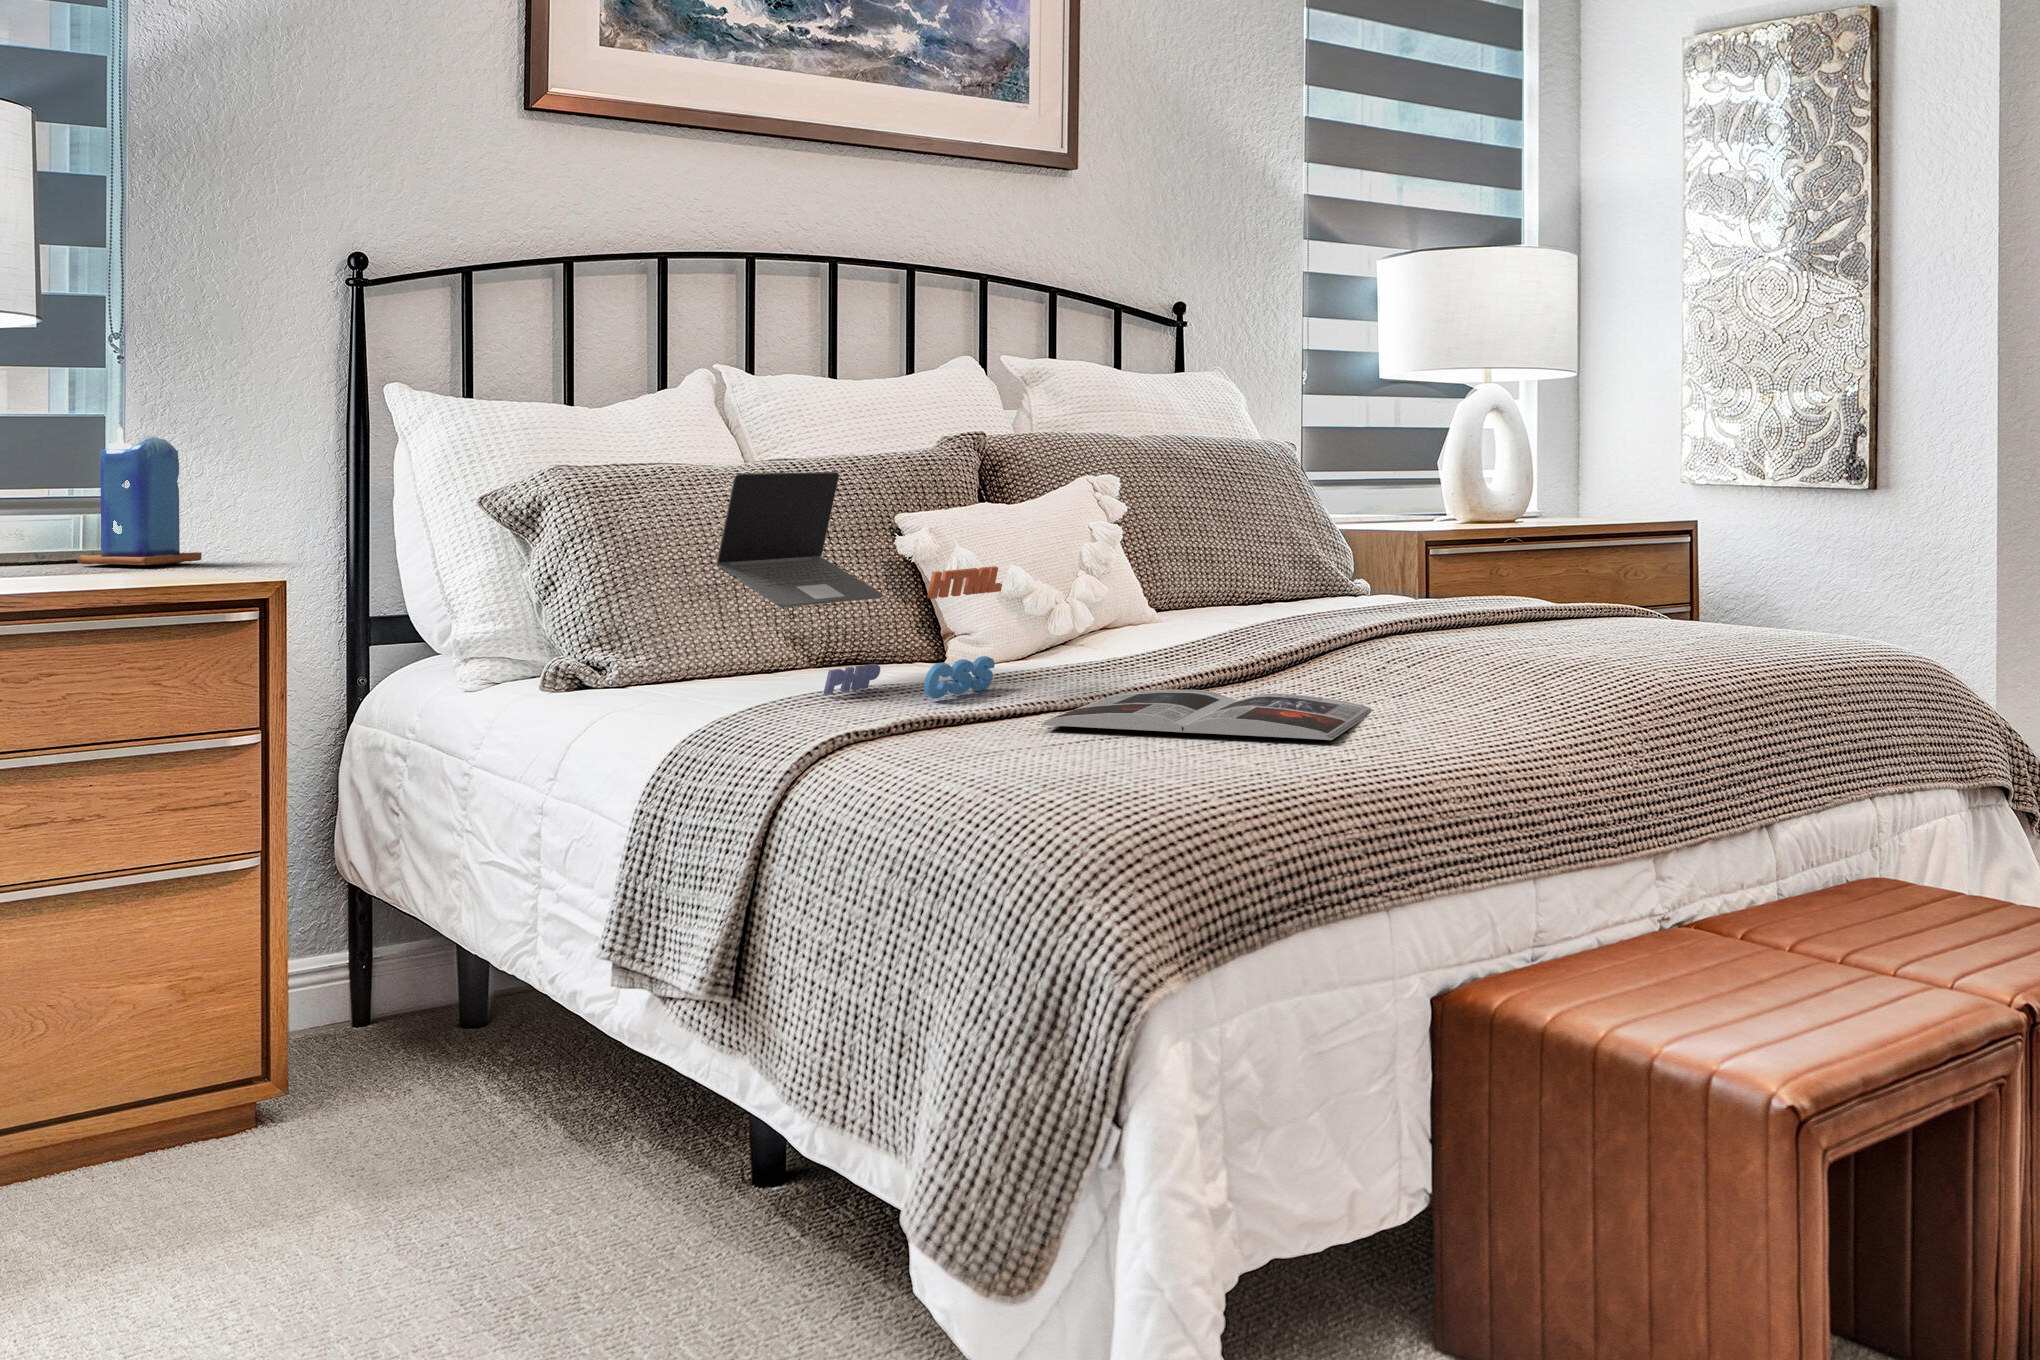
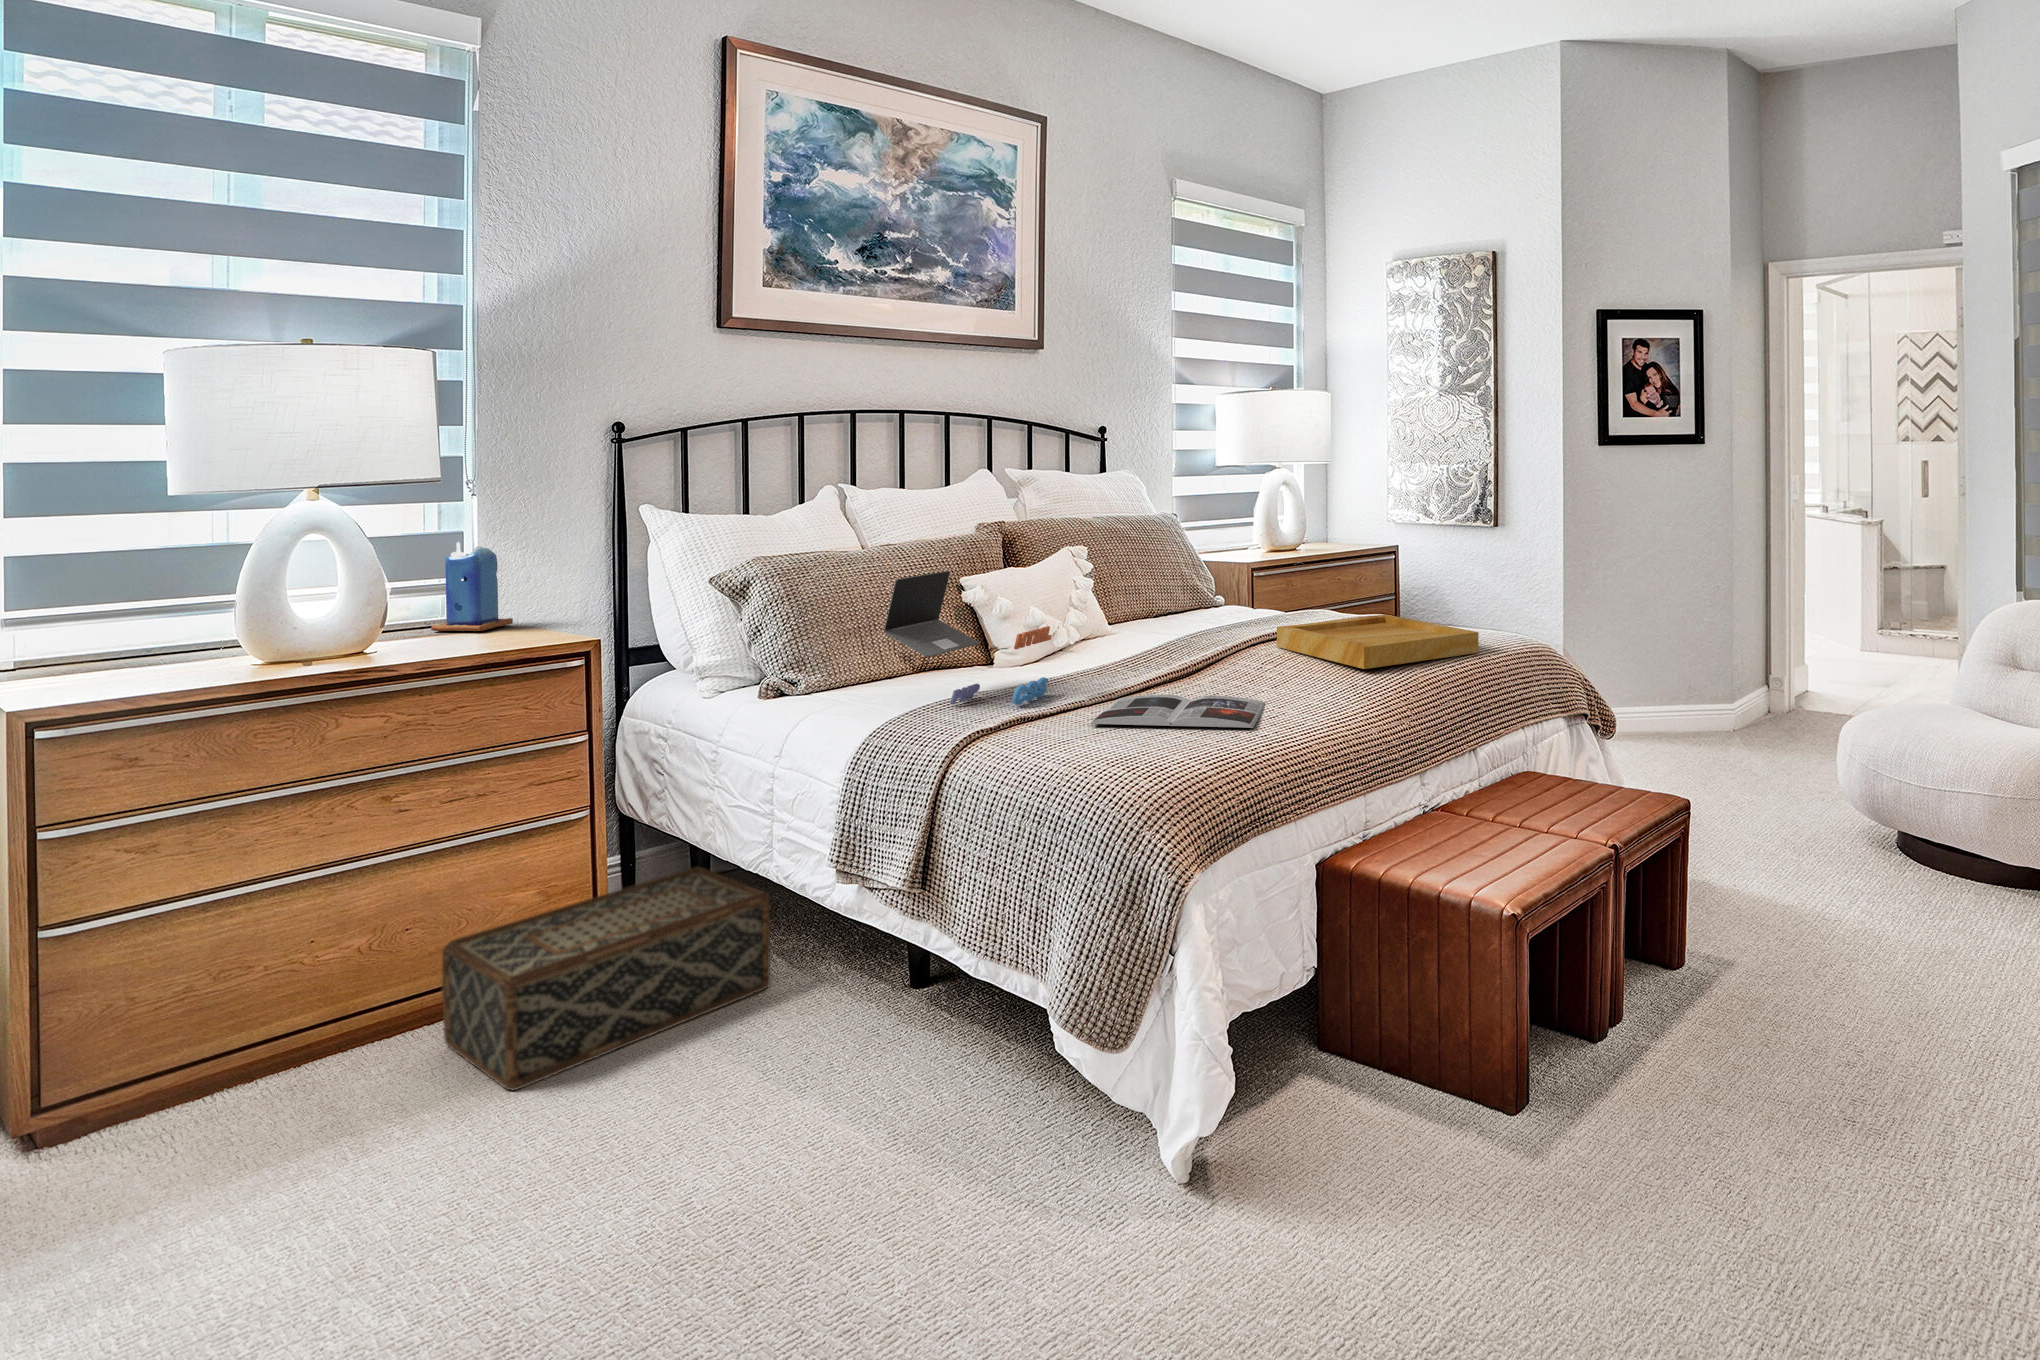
tray: none [1425,594,1803,667] -> present [1277,615,1479,669]
woven basket: none [19,957,534,1284] -> present [442,867,770,1091]

